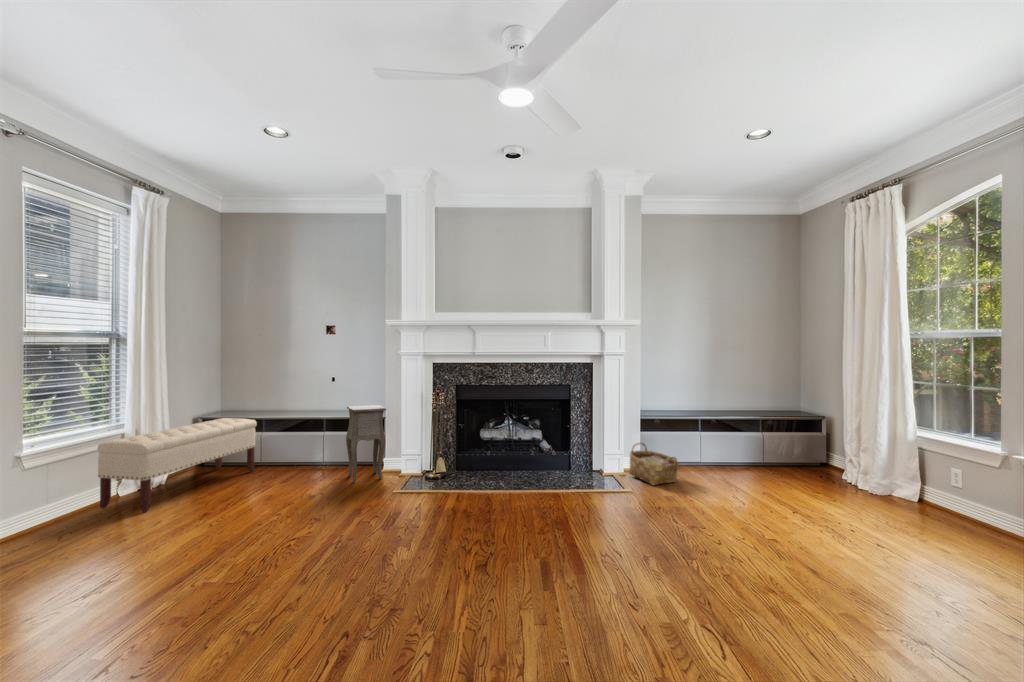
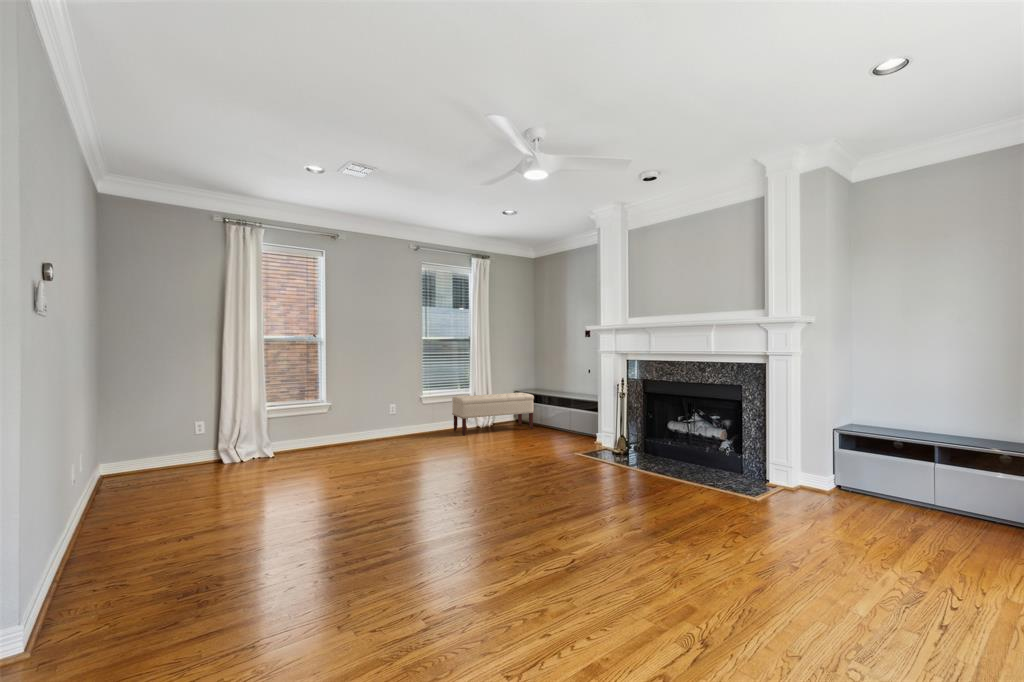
side table: present [346,405,386,485] -> none [564,390,593,446]
woven basket: present [629,443,679,485] -> none [785,457,840,509]

